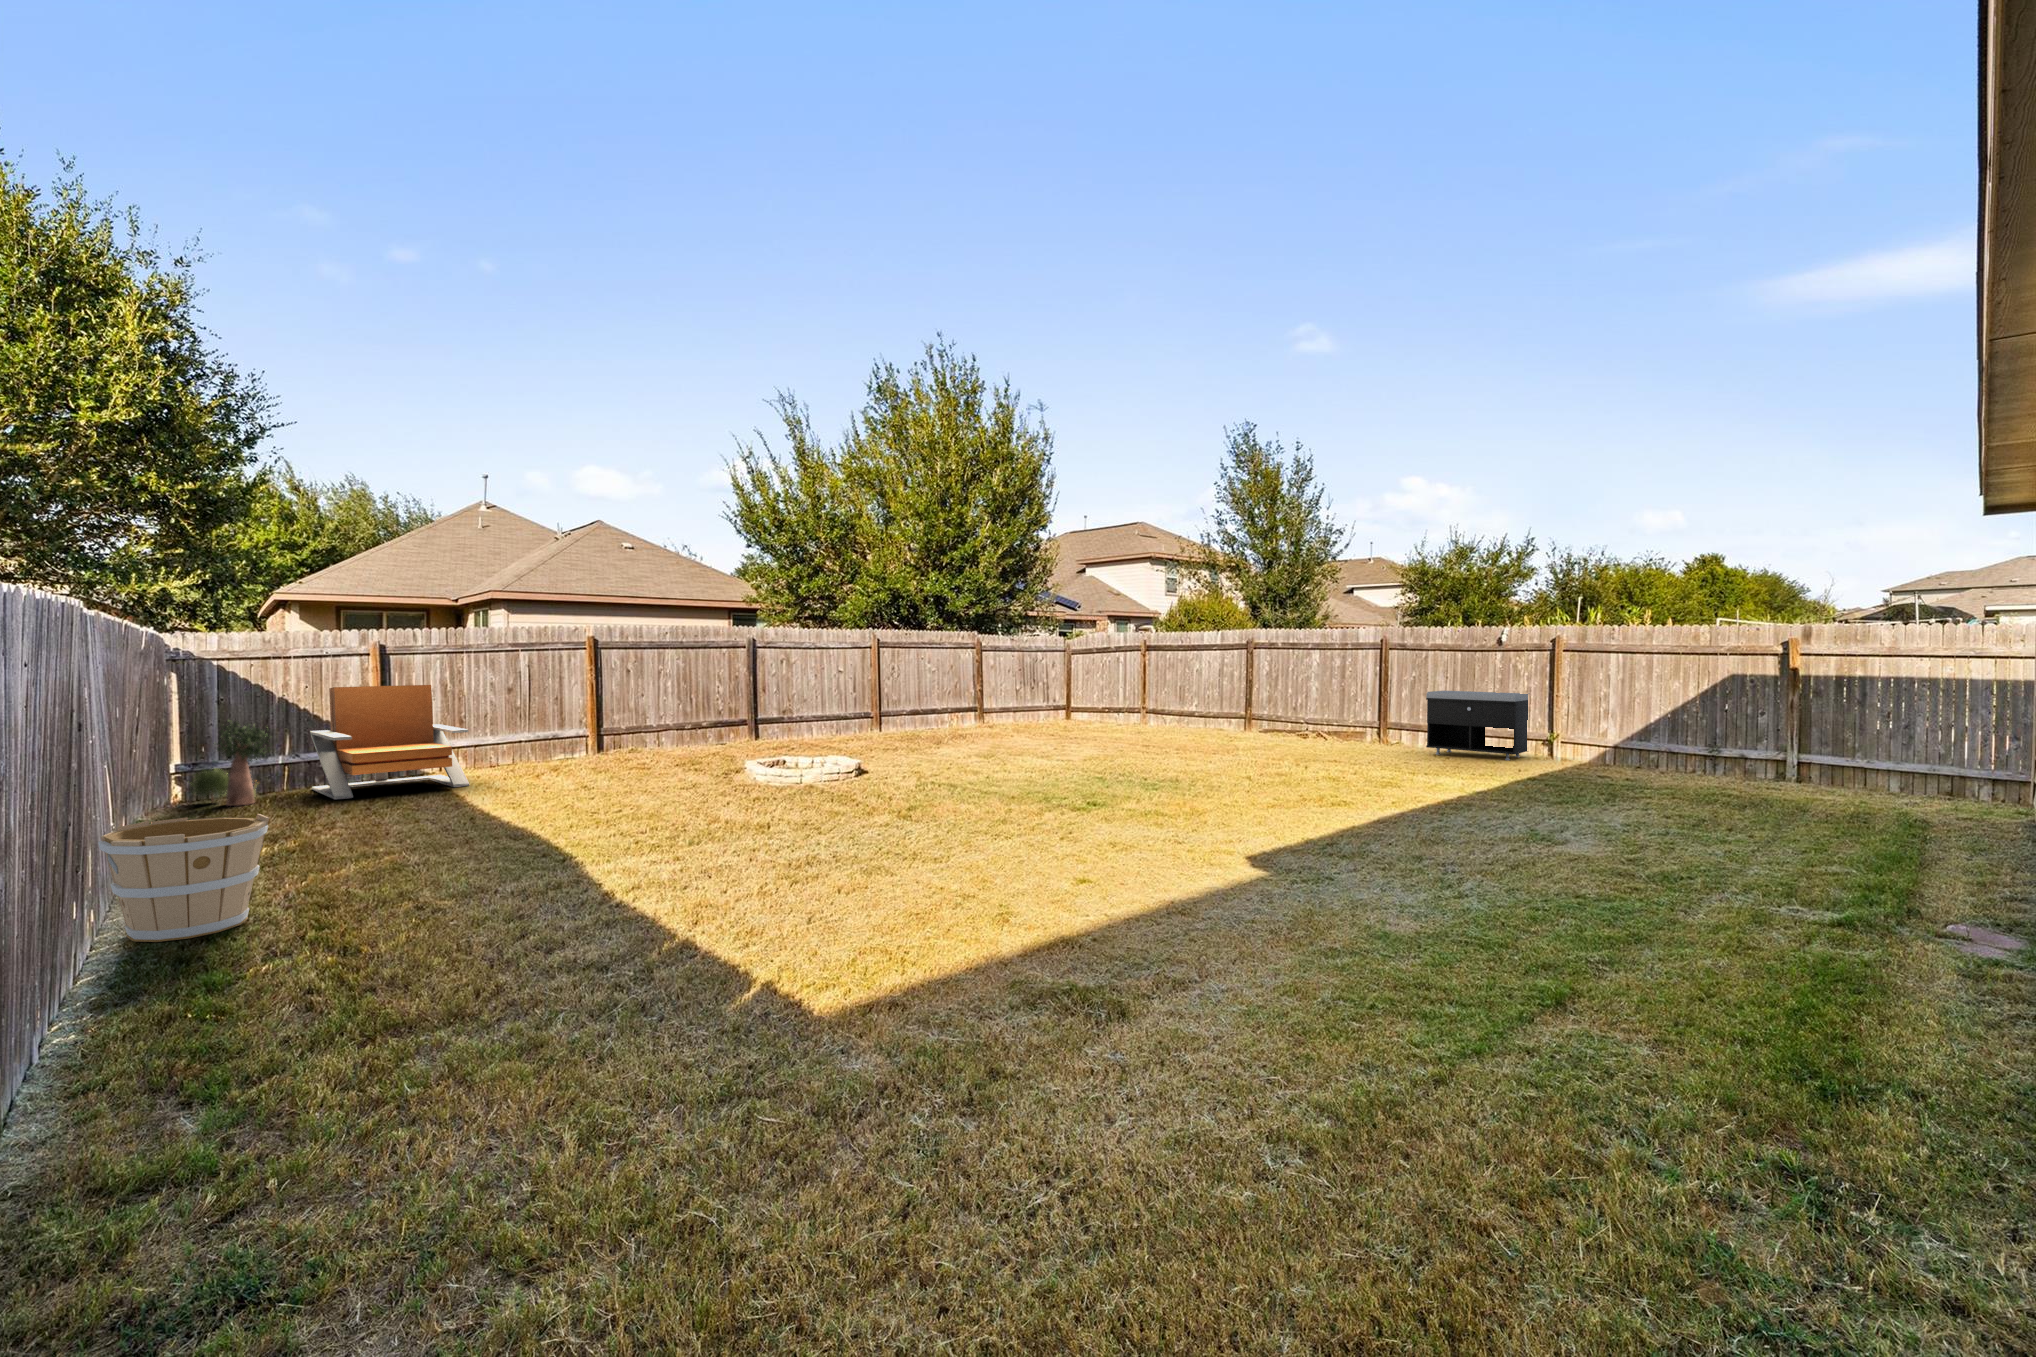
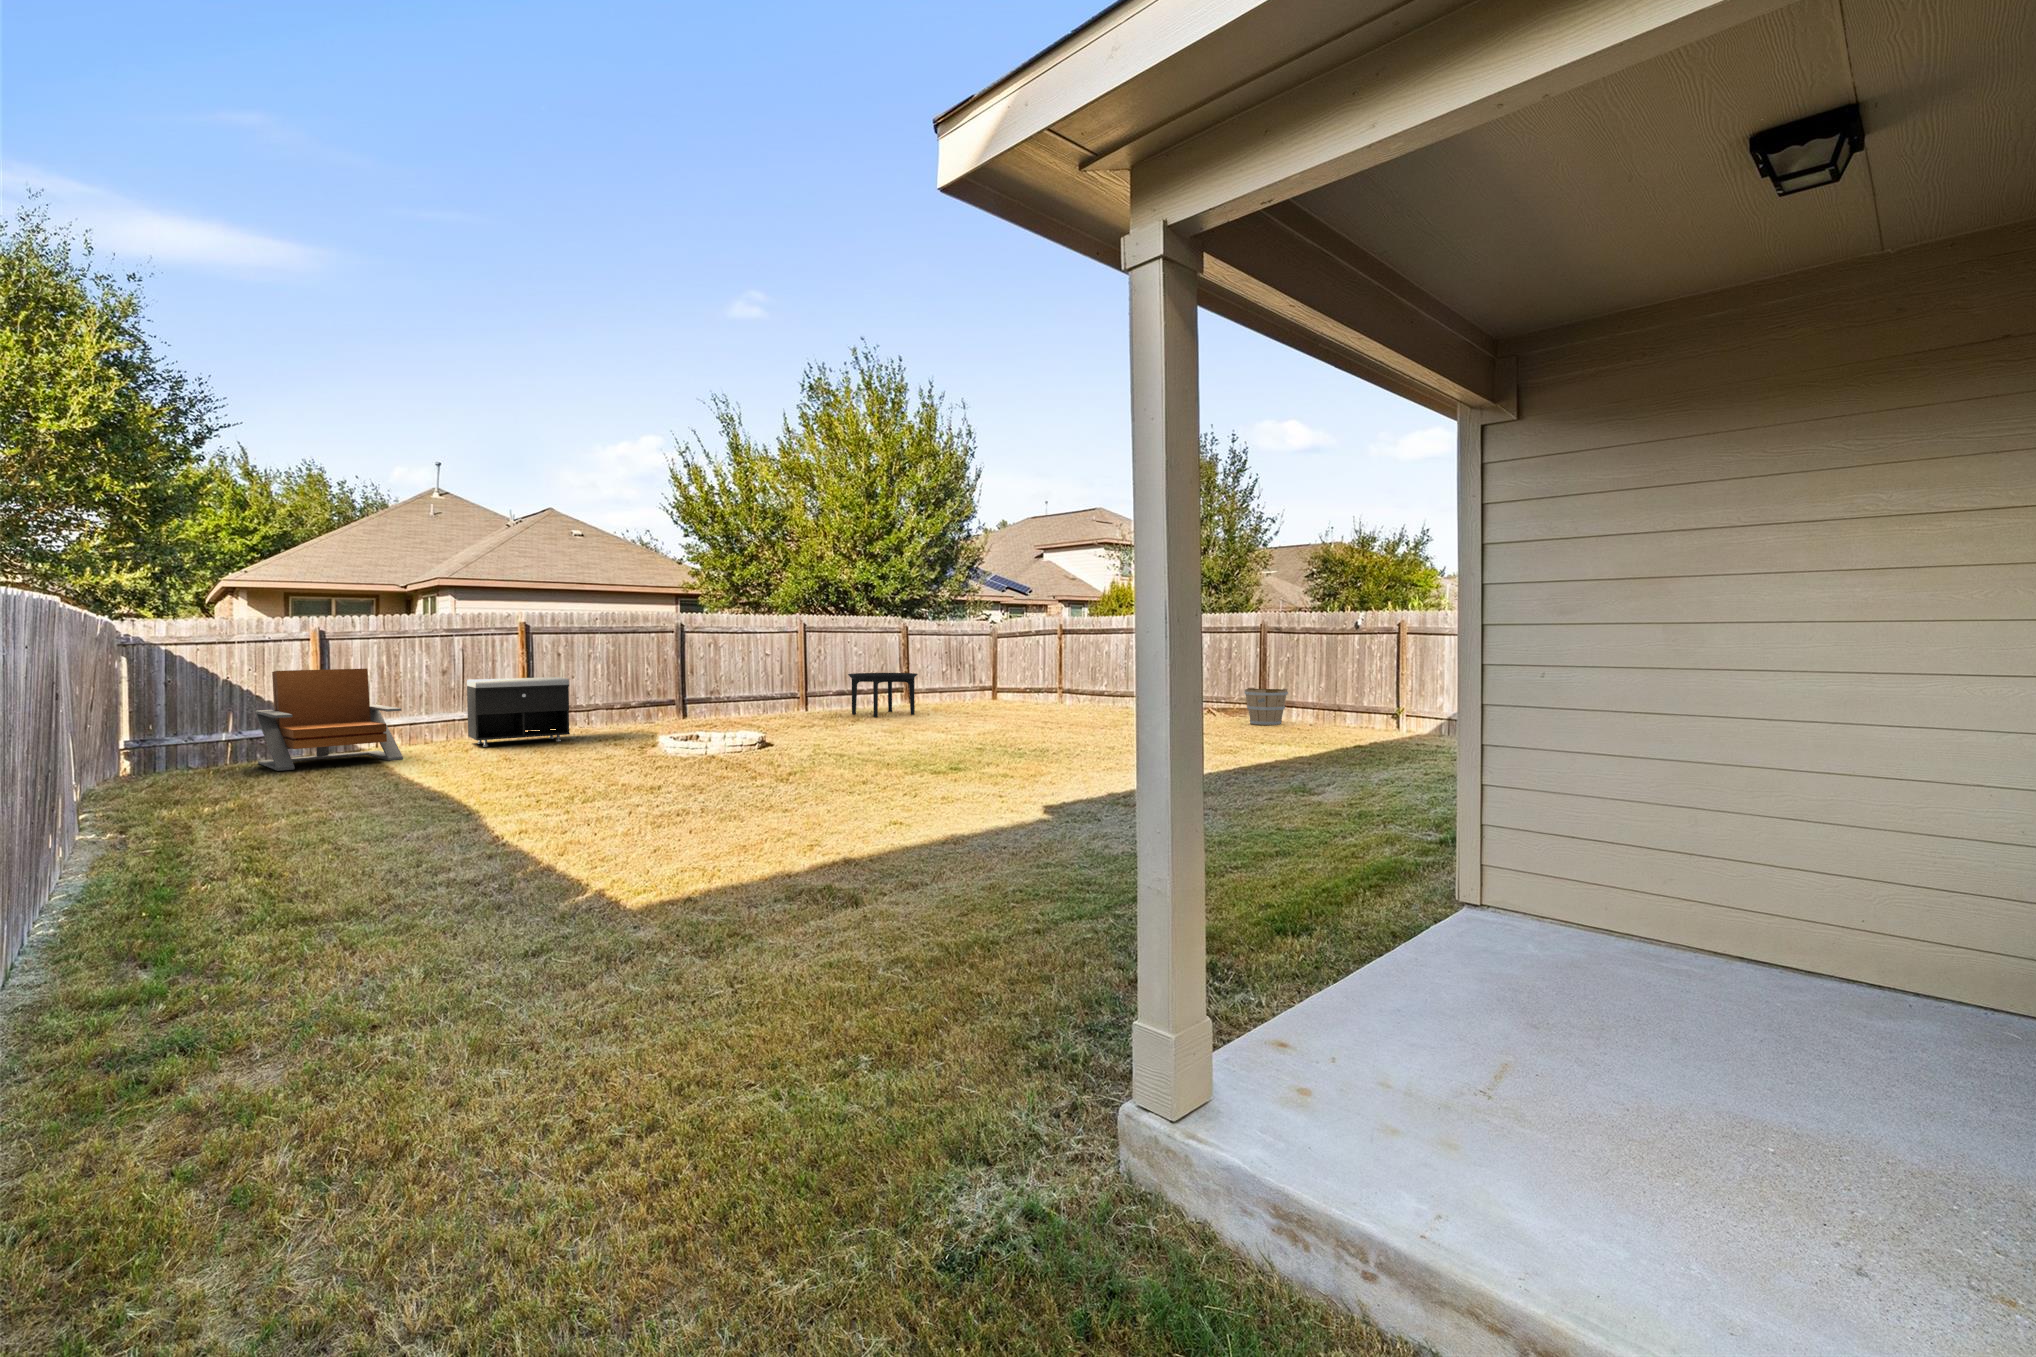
round table: none [926,690,1001,739] -> present [848,673,918,717]
storage bench: present [1426,691,1528,760] -> present [467,677,570,747]
potted plant: present [190,721,270,806] -> none [143,700,220,776]
wooden bucket: present [98,814,269,942] -> present [1244,688,1288,725]

